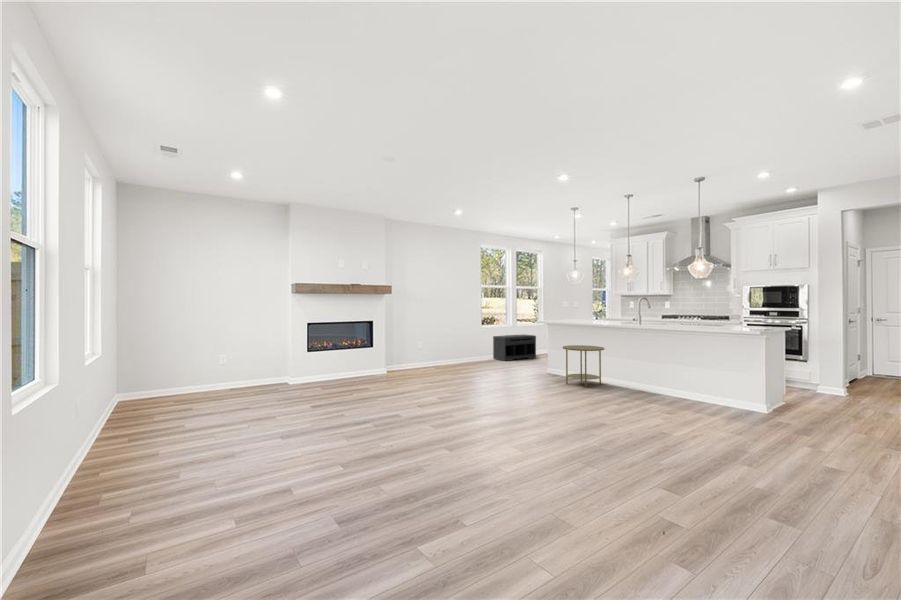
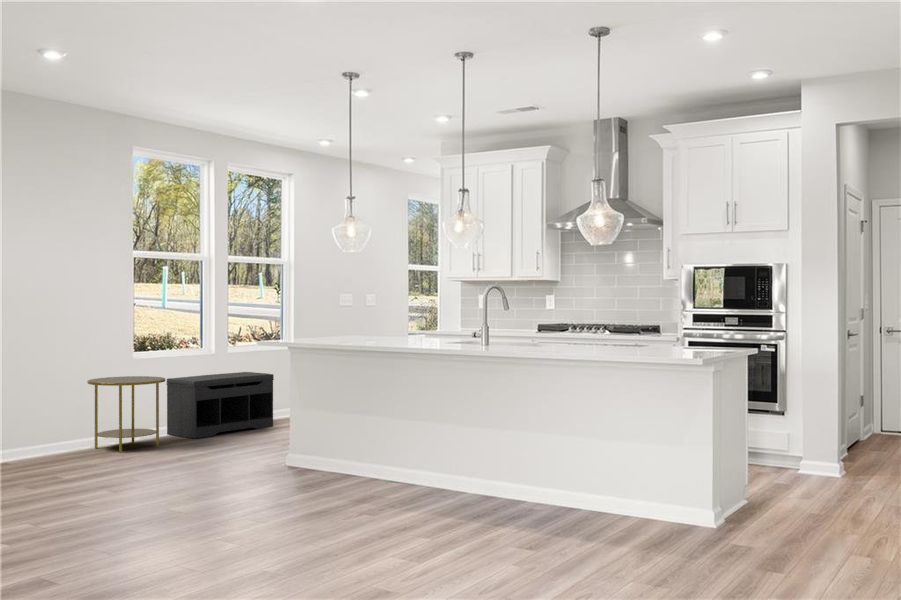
side table: present [563,345,605,388] -> present [87,376,165,453]

